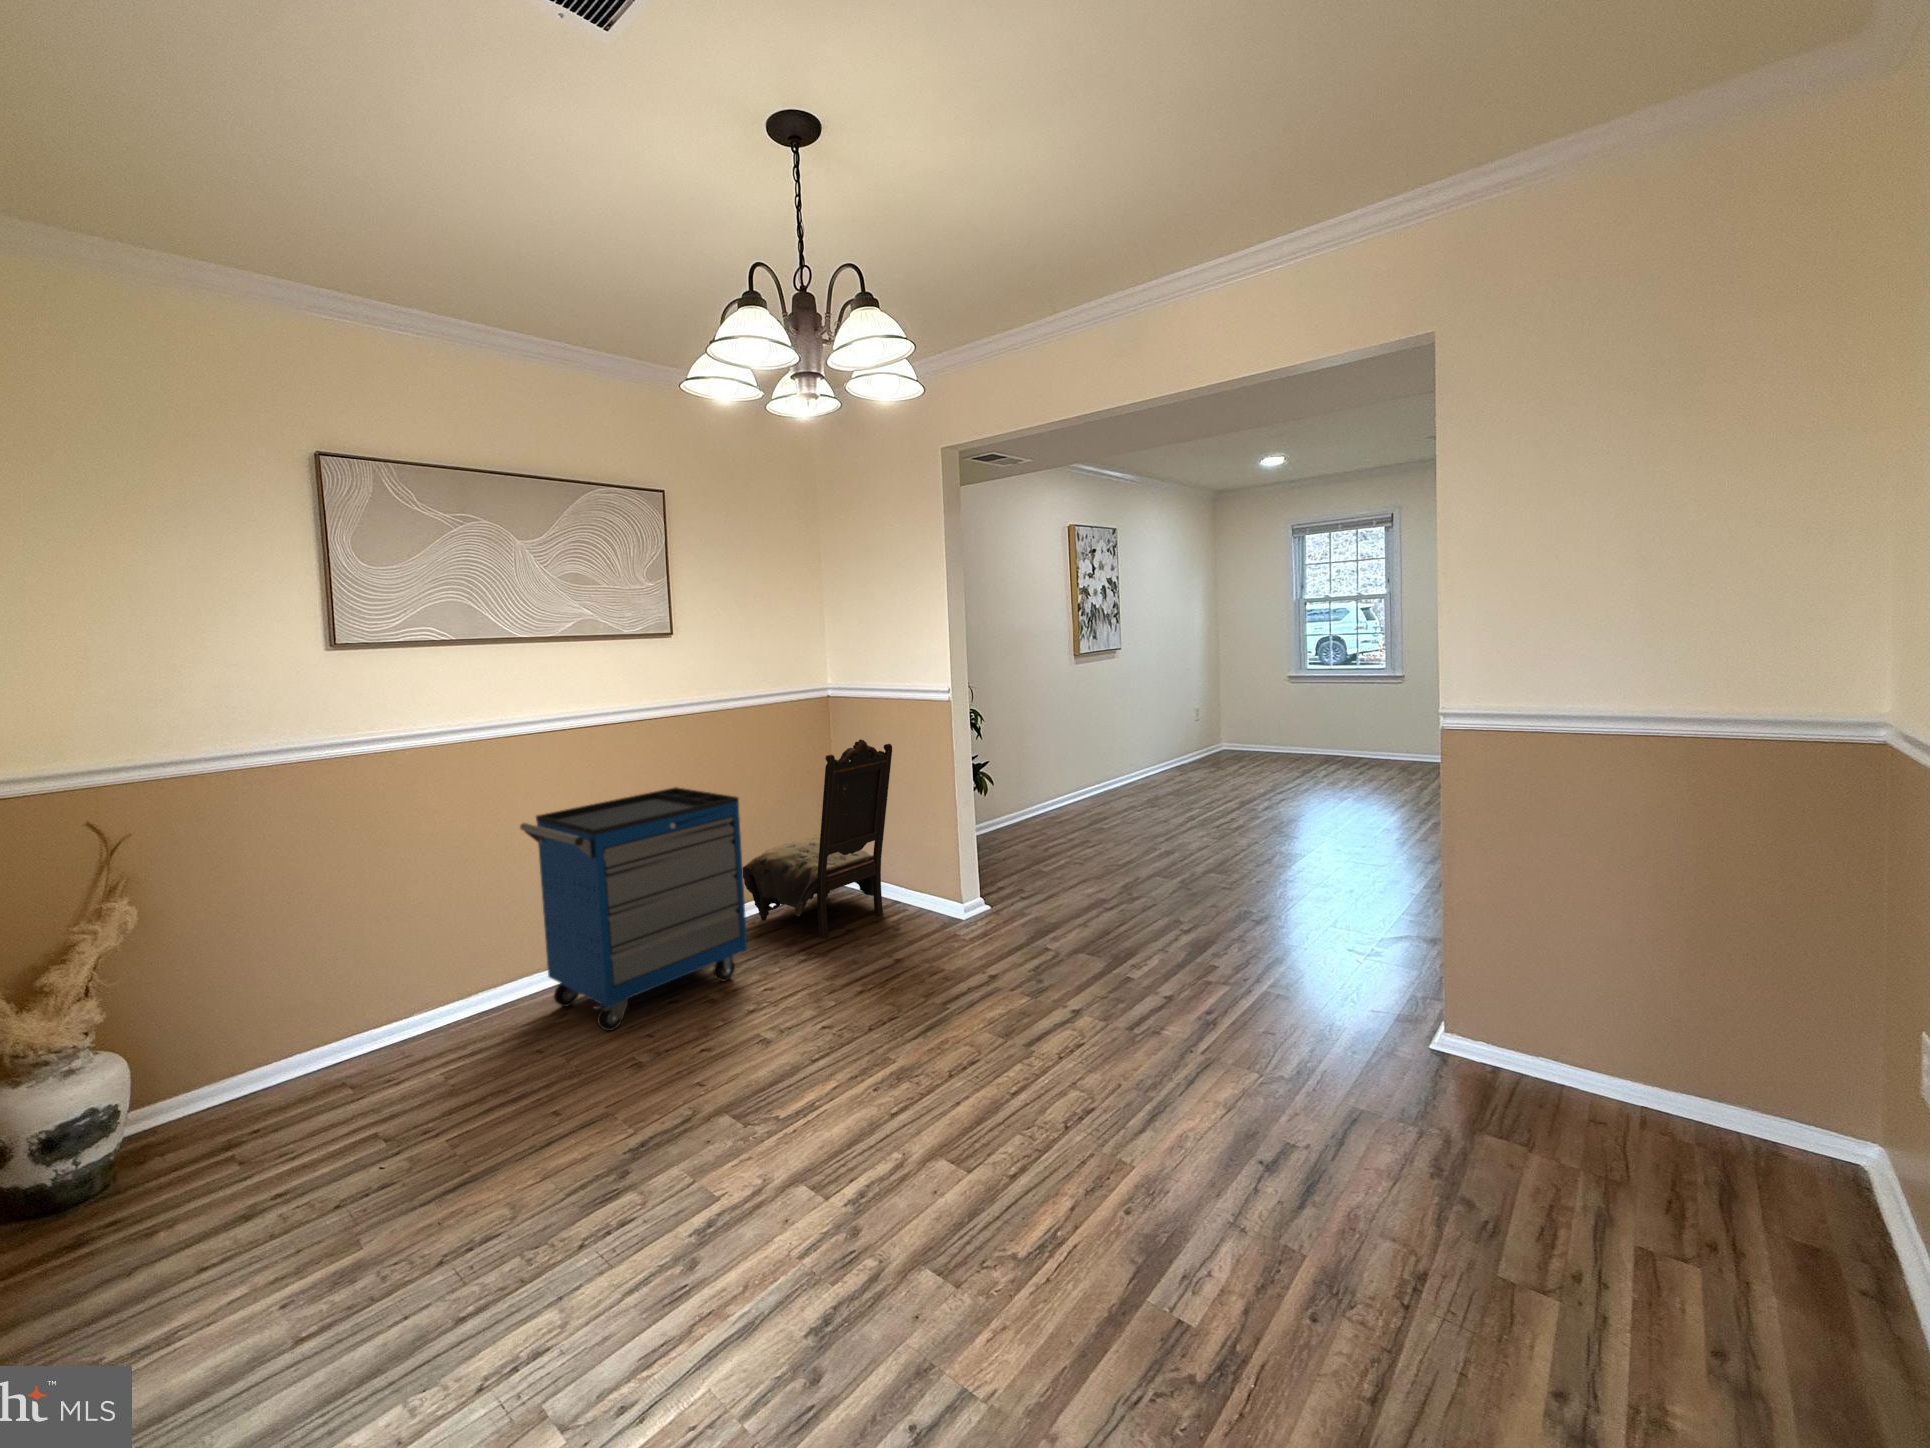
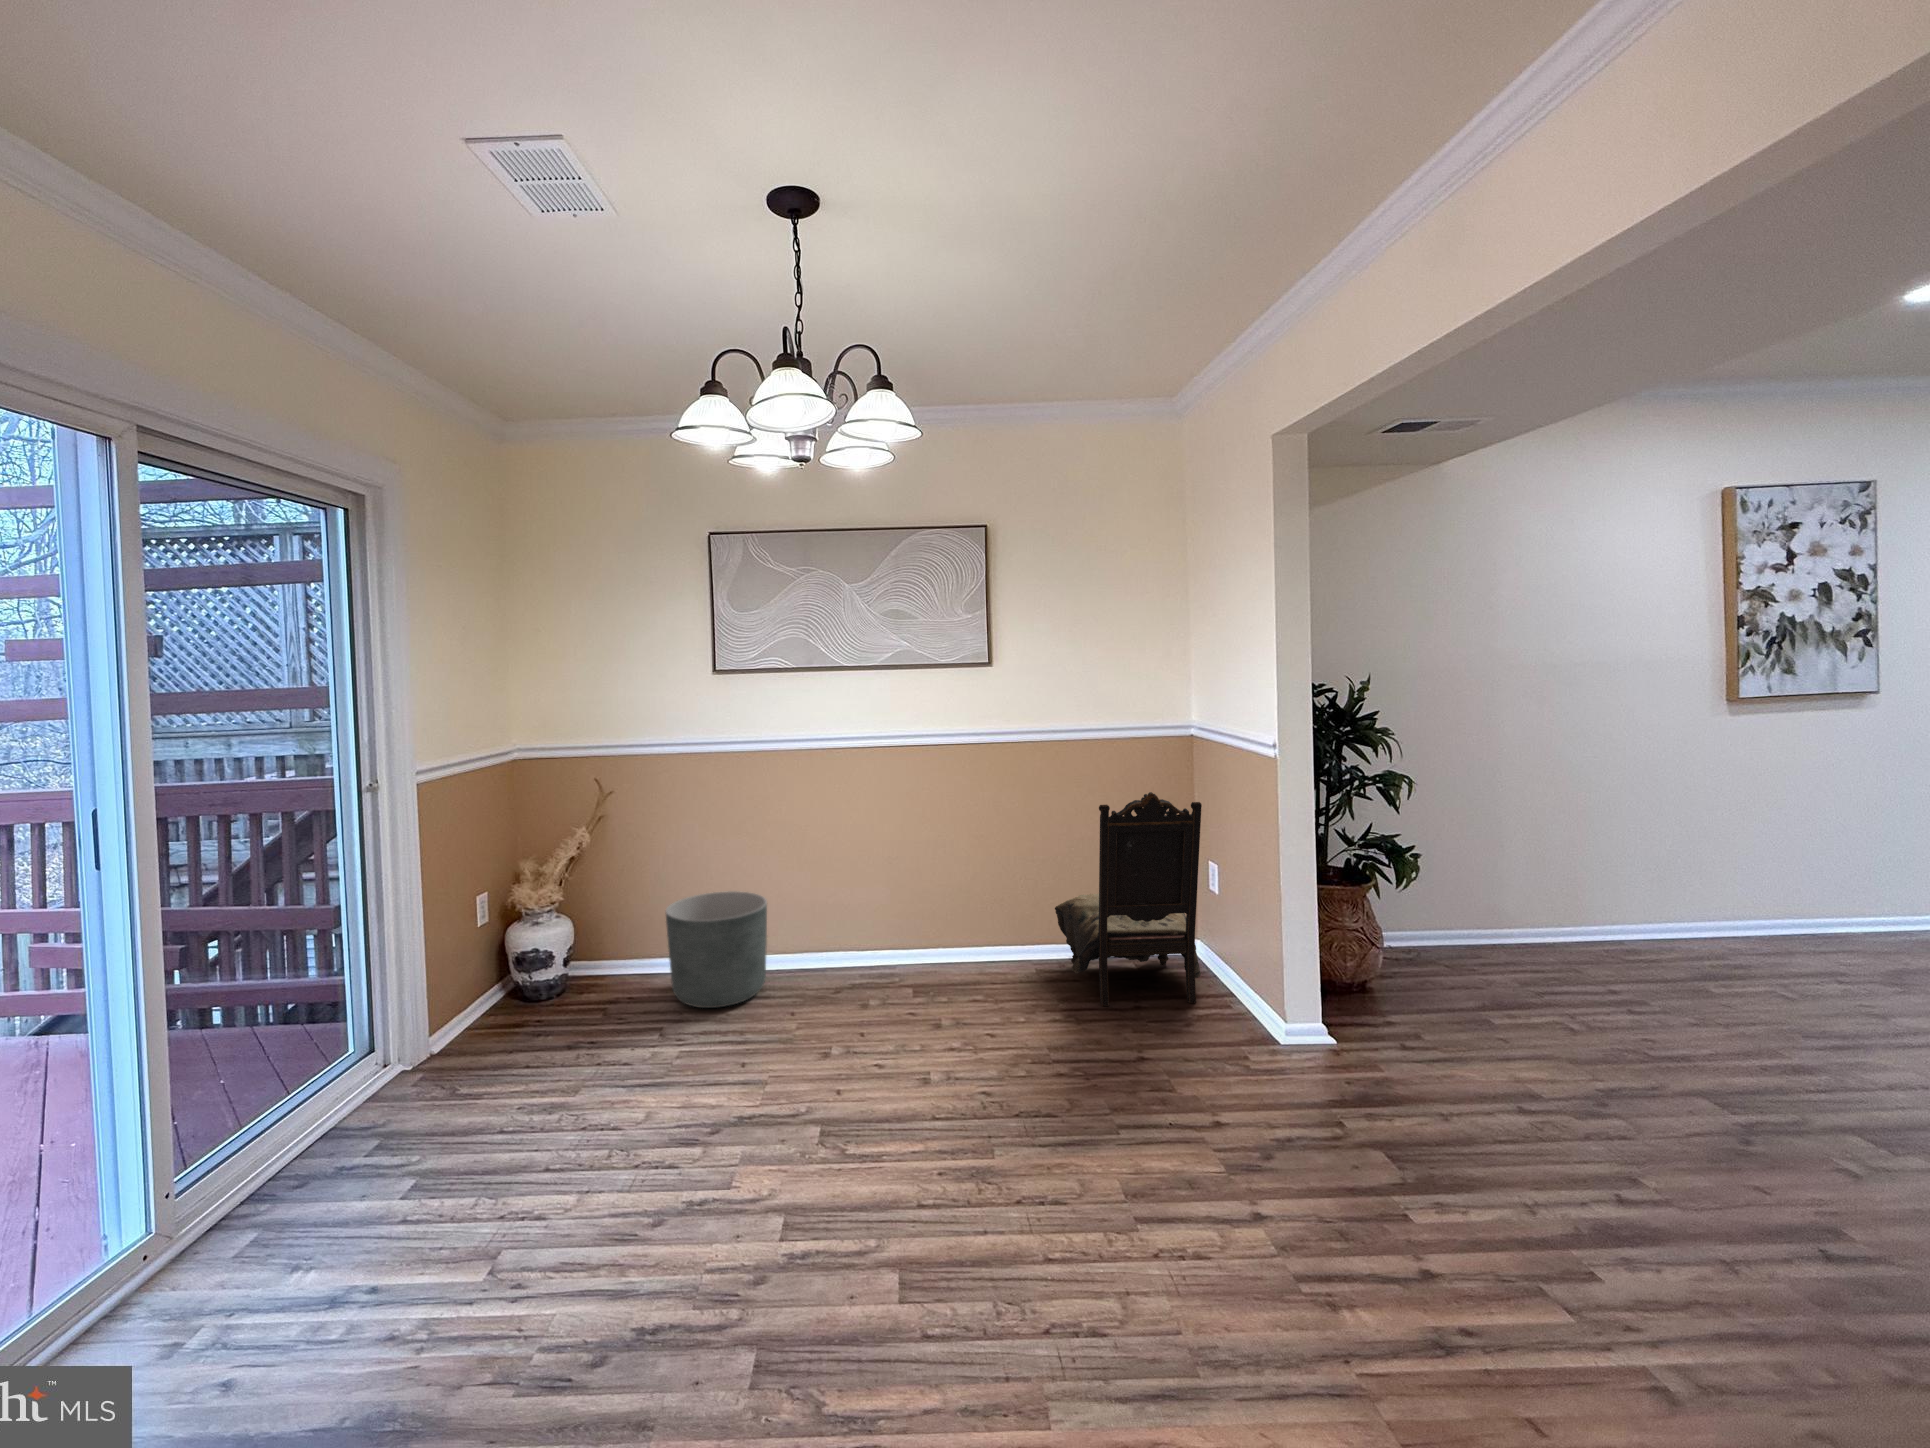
storage cabinet: present [520,787,747,1031] -> none [817,813,992,1019]
planter: none [309,933,468,1100] -> present [666,891,767,1008]

